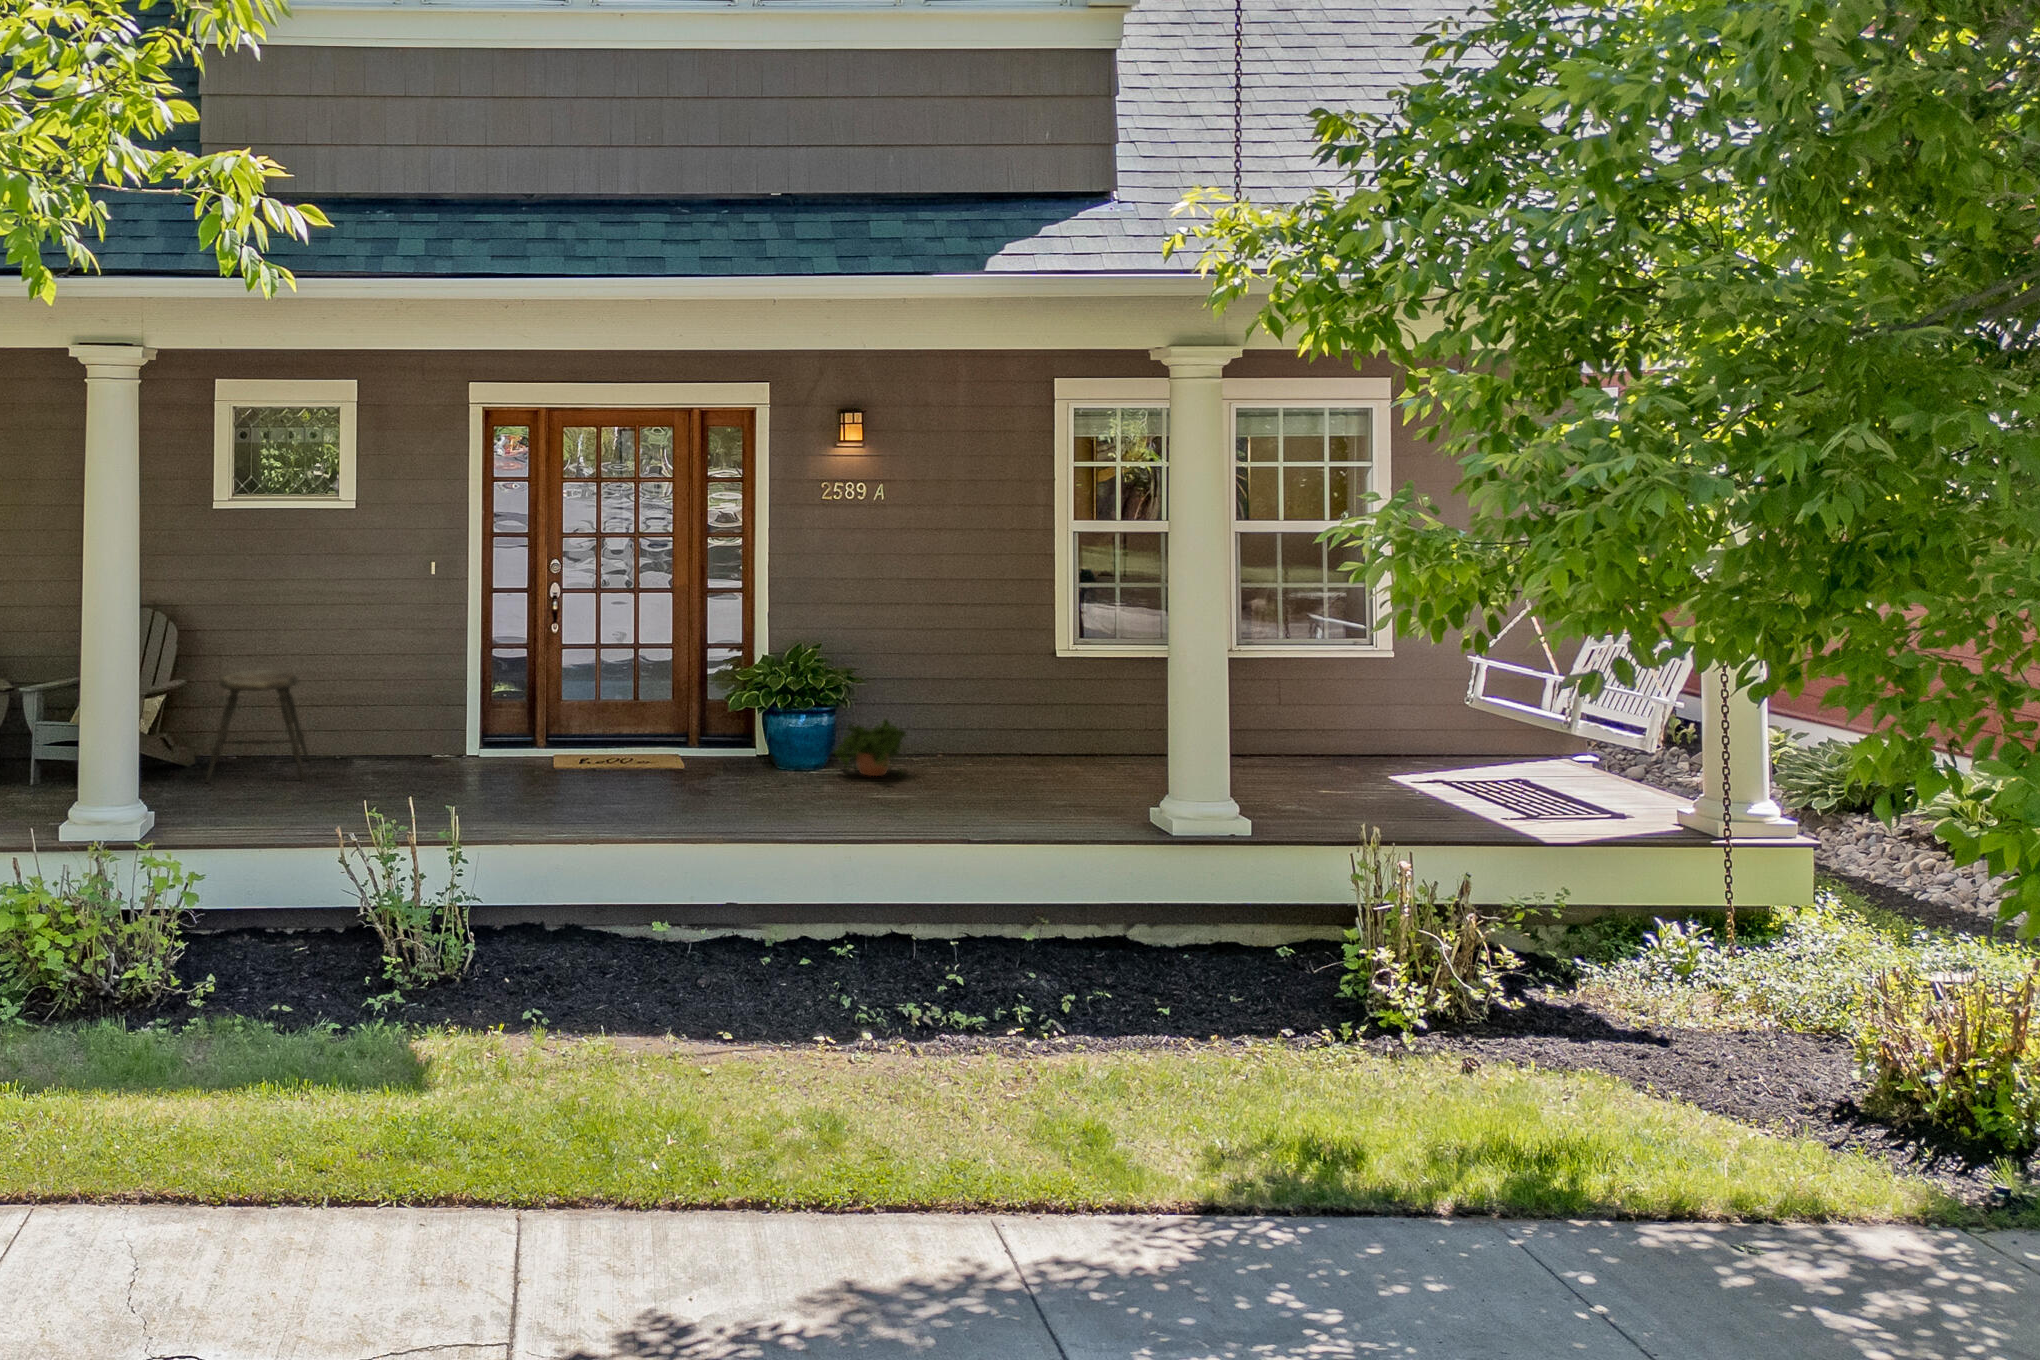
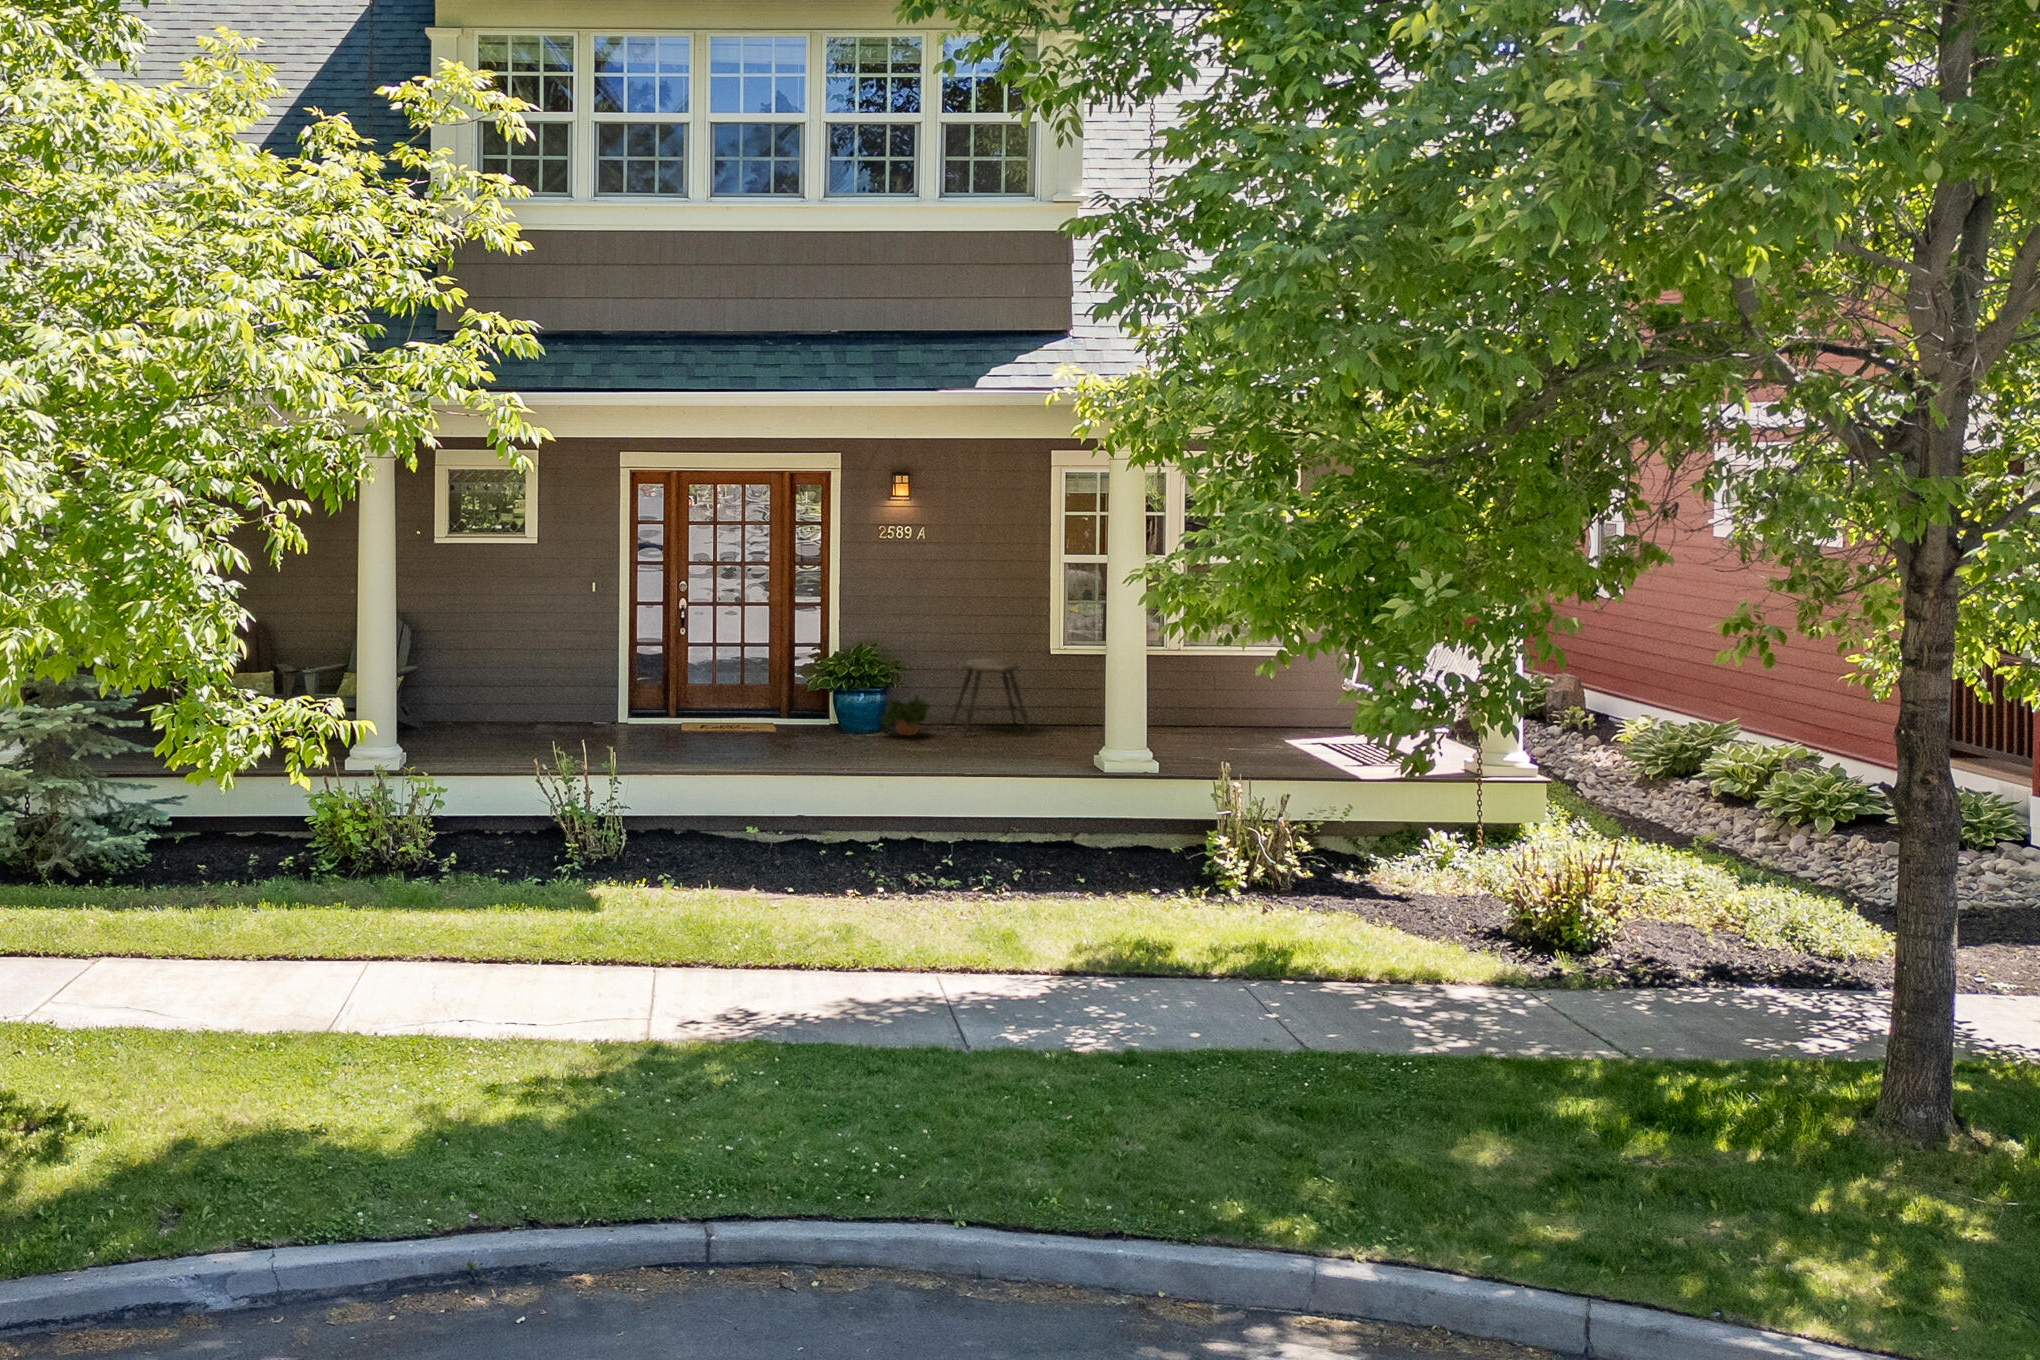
stool: present [205,670,309,782] -> present [952,659,1031,736]

